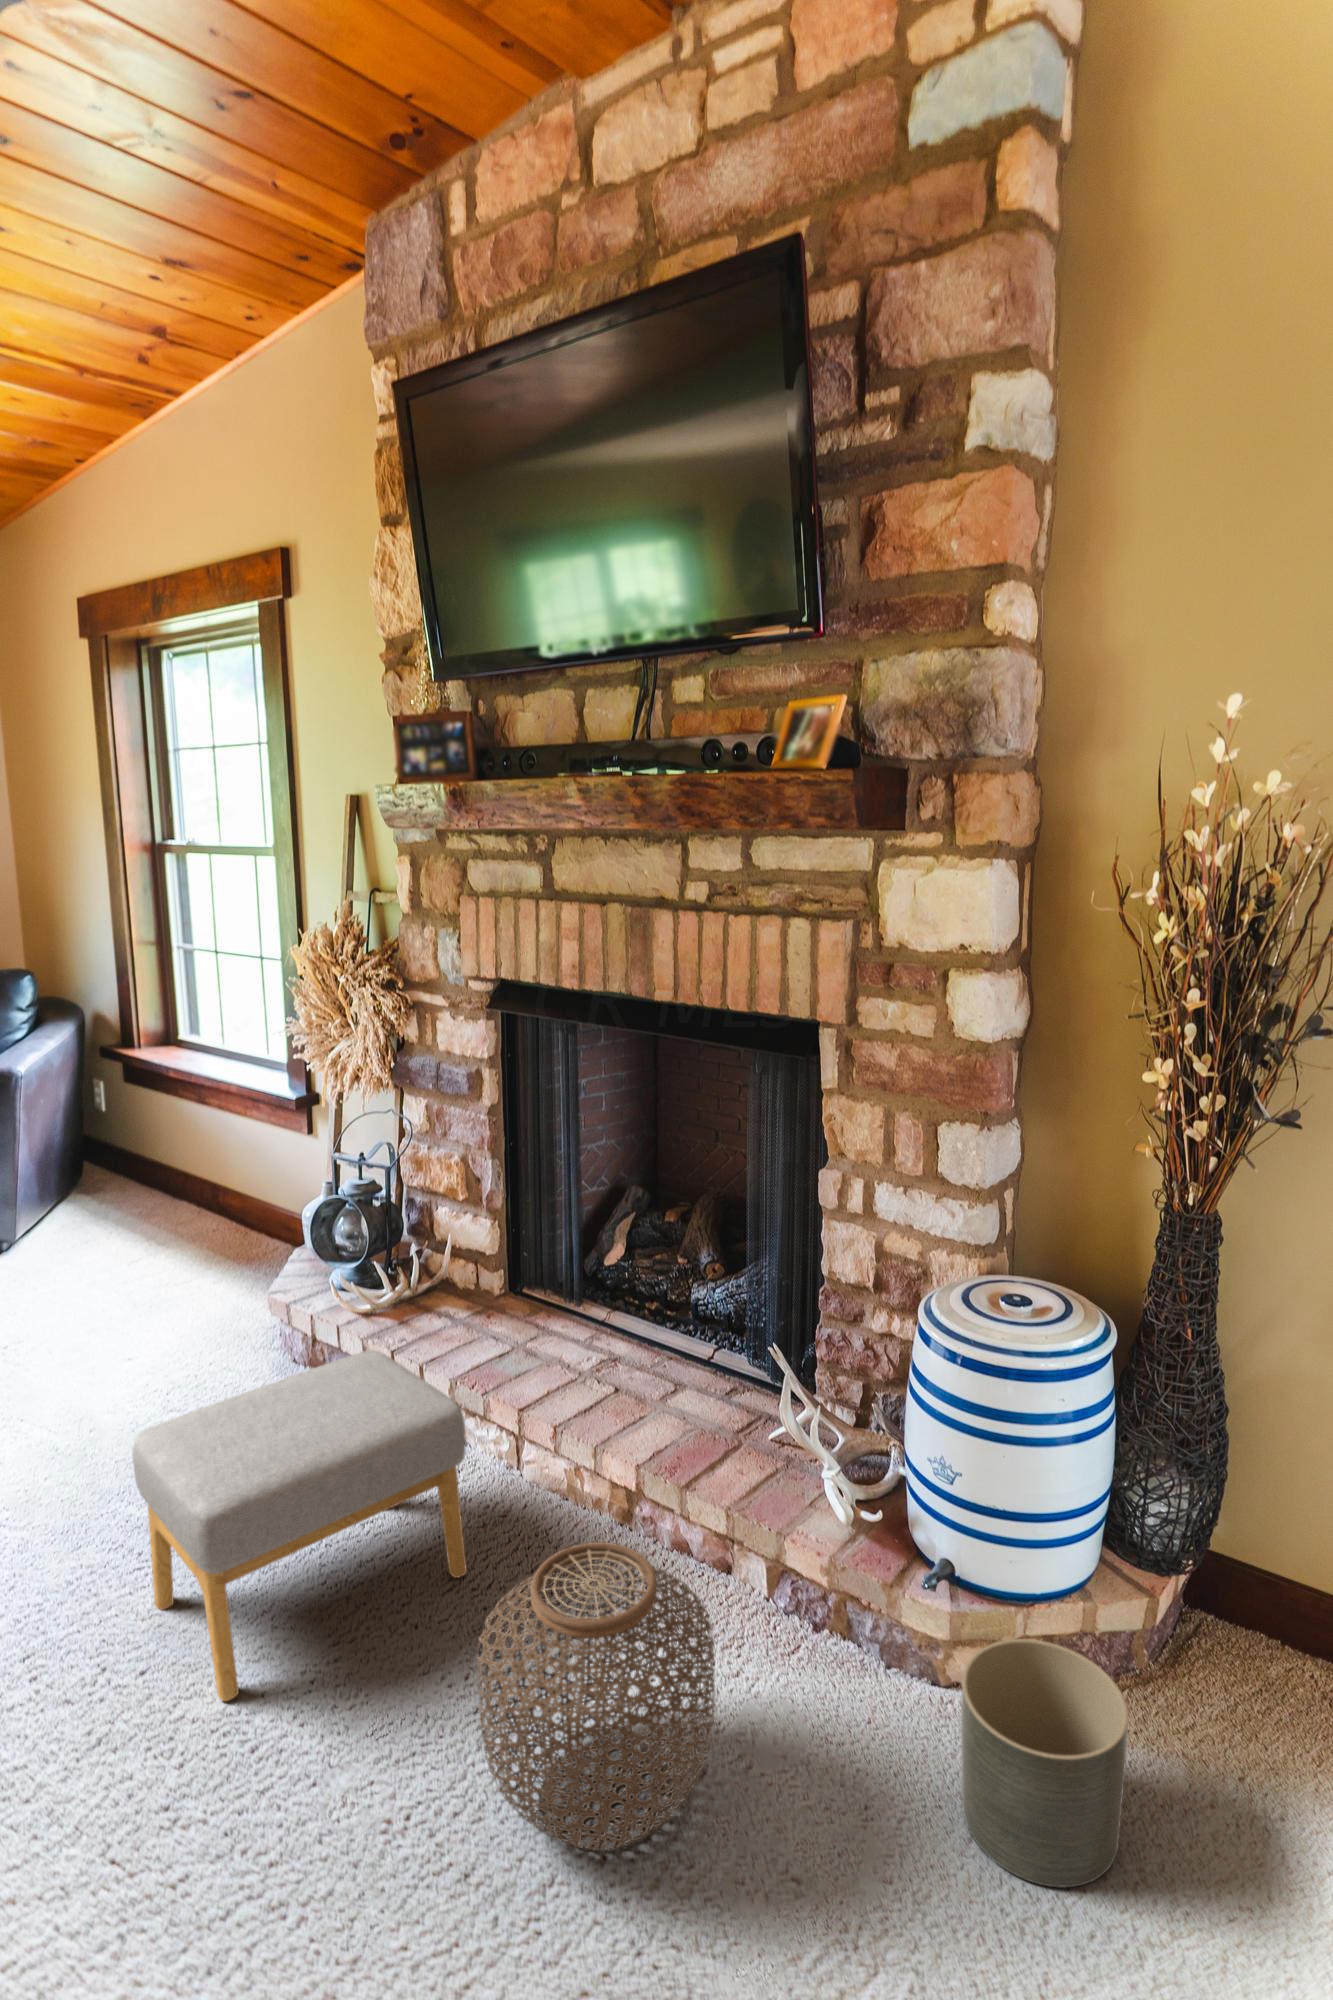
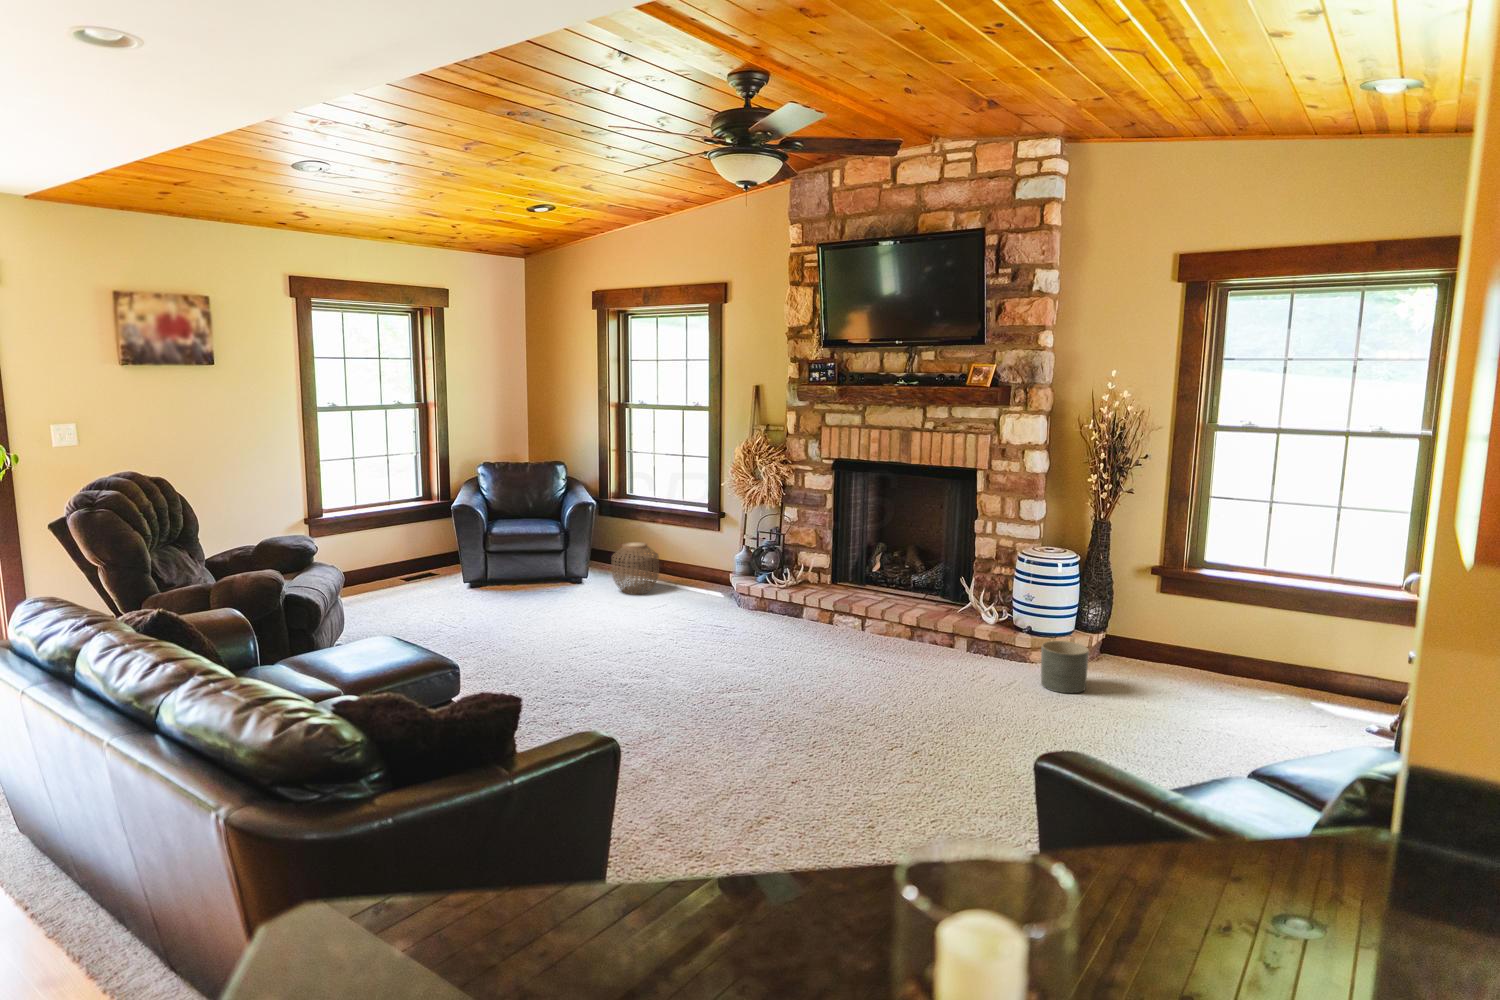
footstool: present [133,1350,467,1701] -> none [763,585,865,674]
woven basket: present [477,1542,715,1850] -> present [612,542,659,594]

